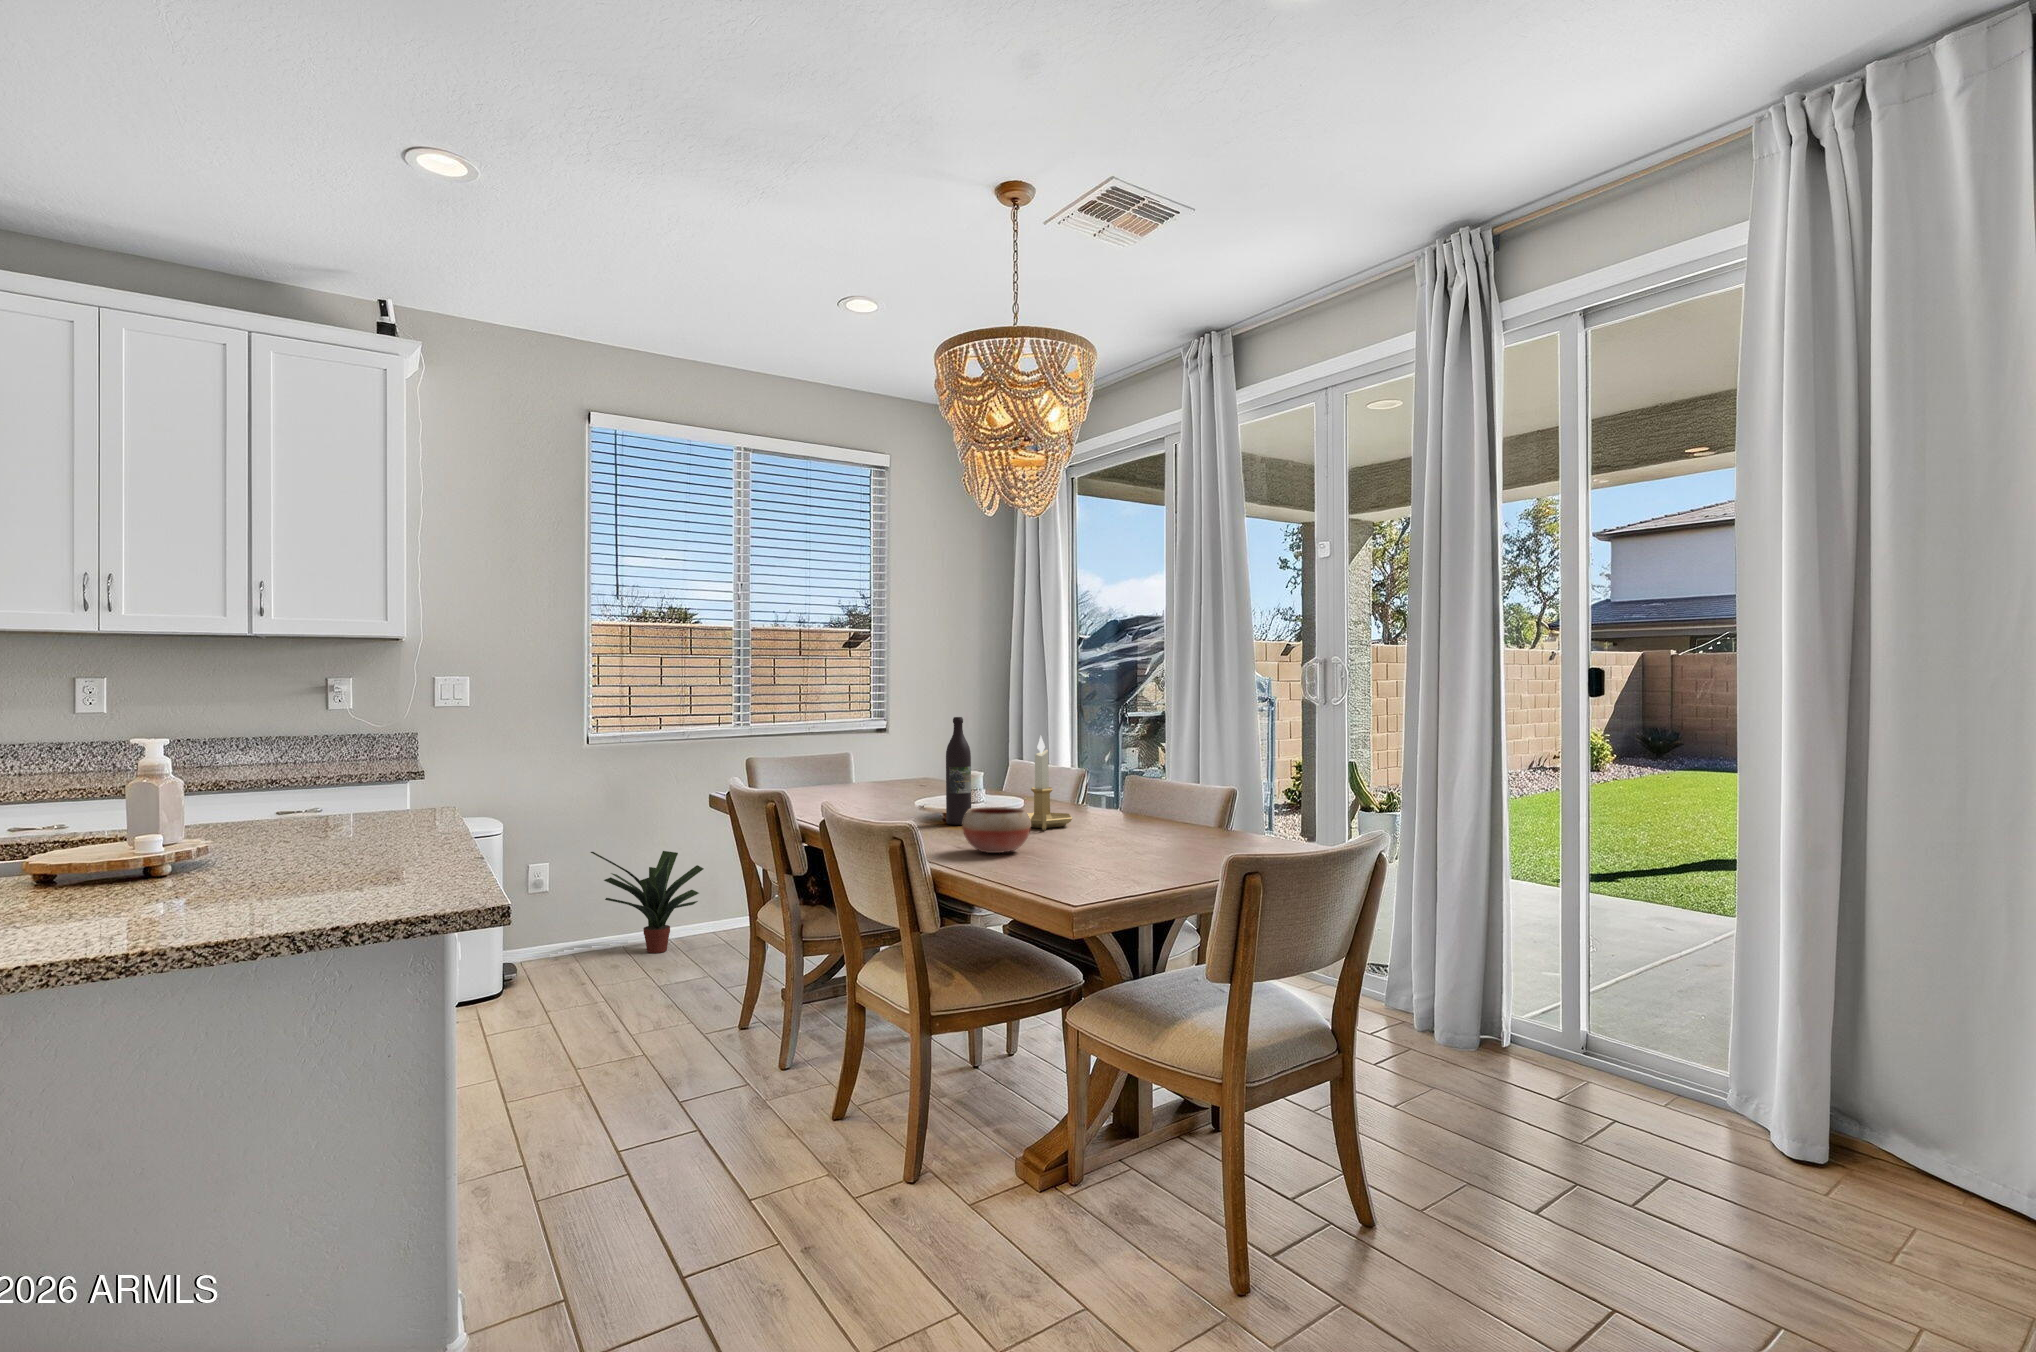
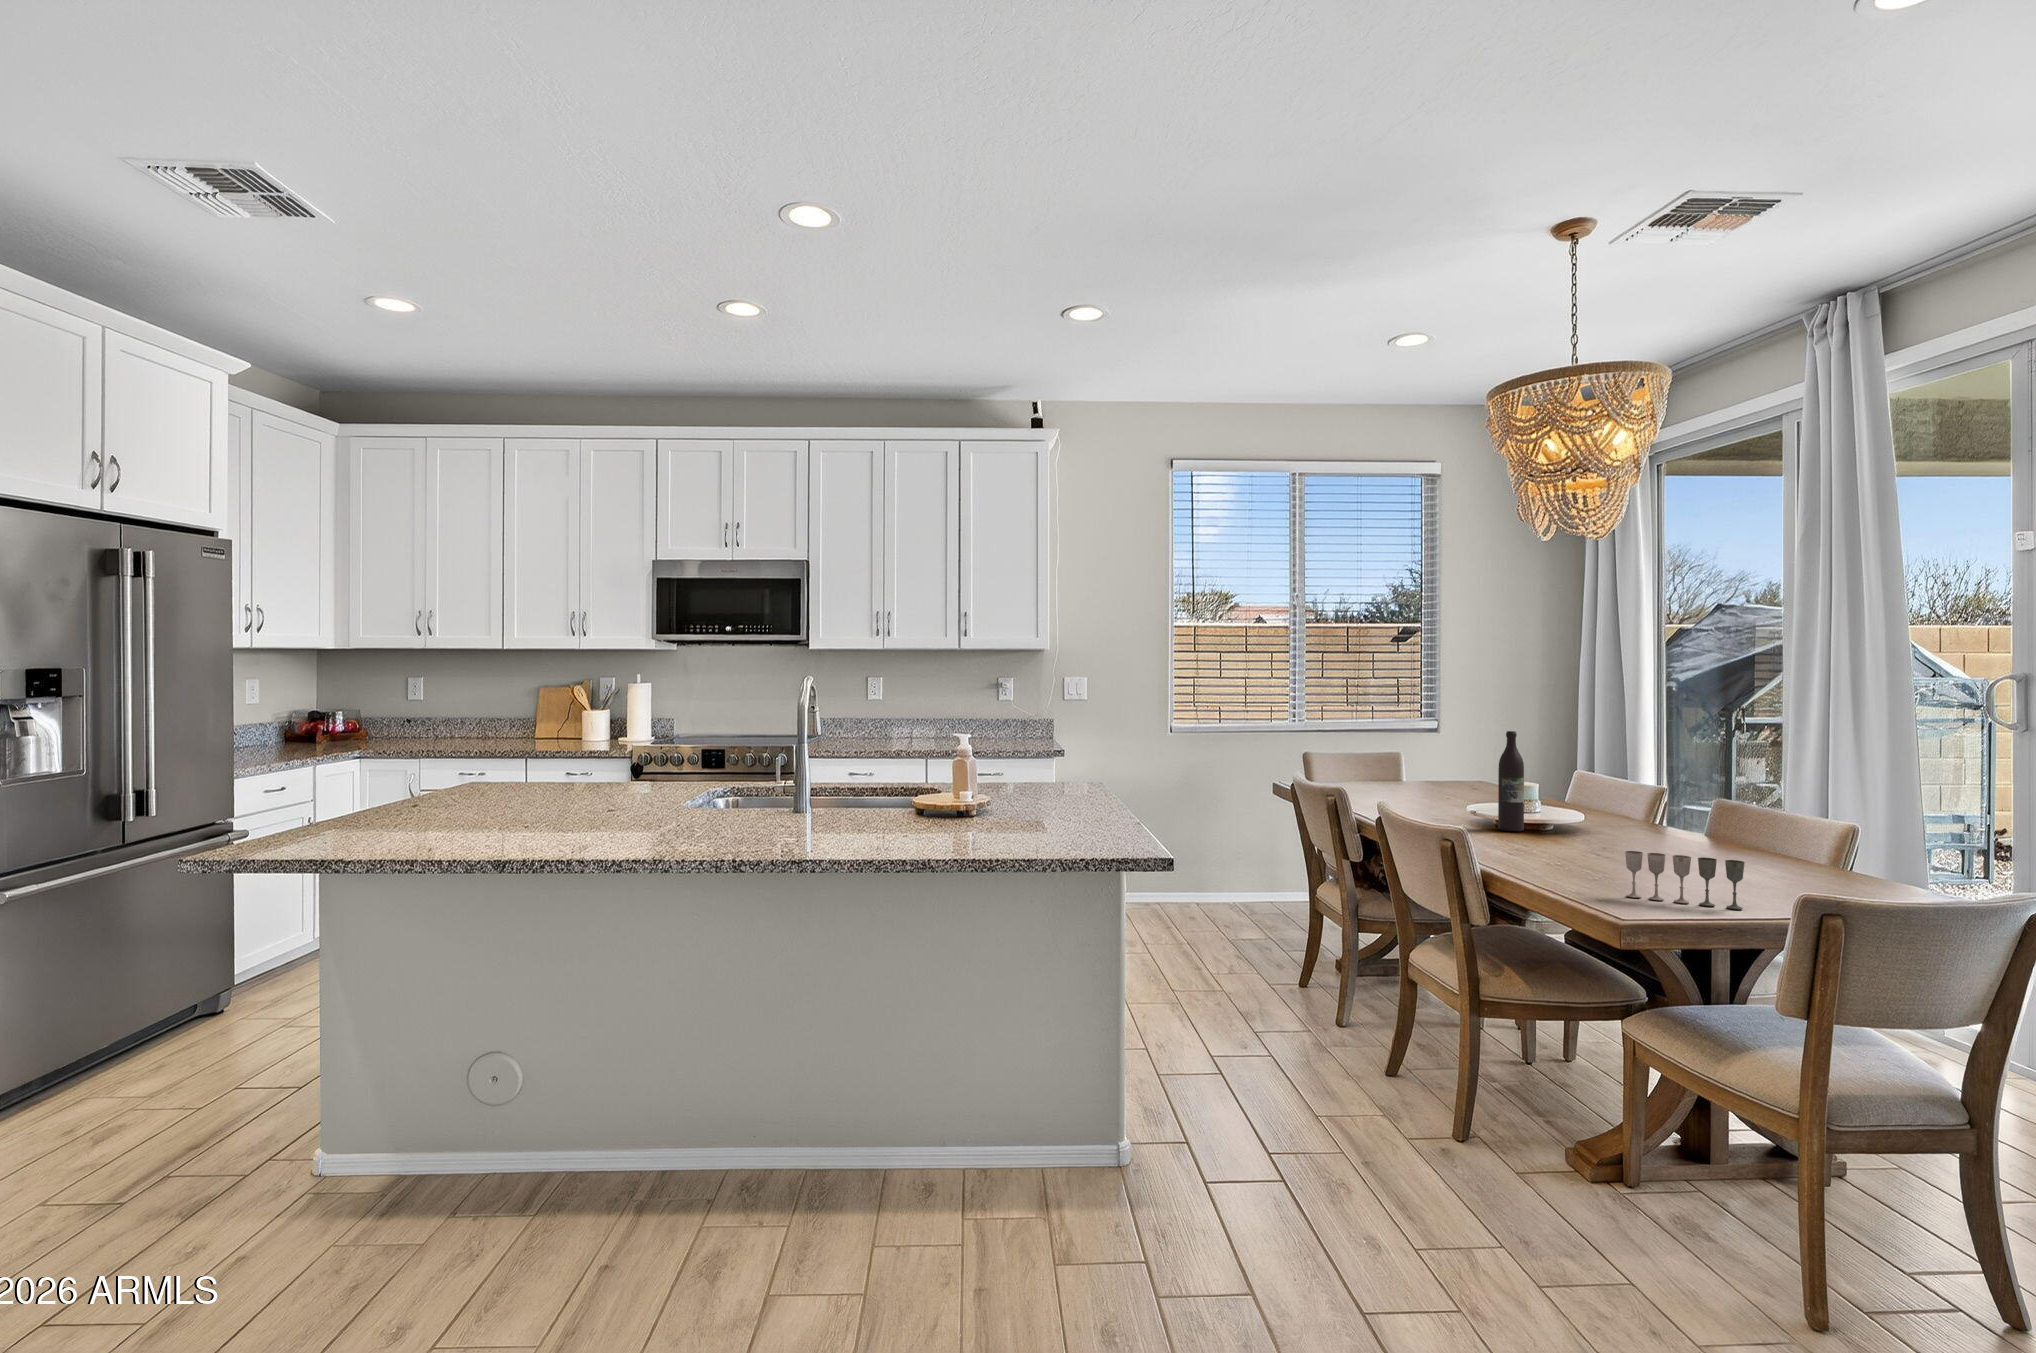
candlestick: present [1027,736,1073,830] -> none [1567,752,1632,844]
bowl: present [962,807,1031,853] -> none [1514,819,1585,863]
wine glass: none [1069,830,1175,881] -> present [1625,851,1745,909]
potted plant: present [591,851,704,953] -> none [1175,824,1269,914]

